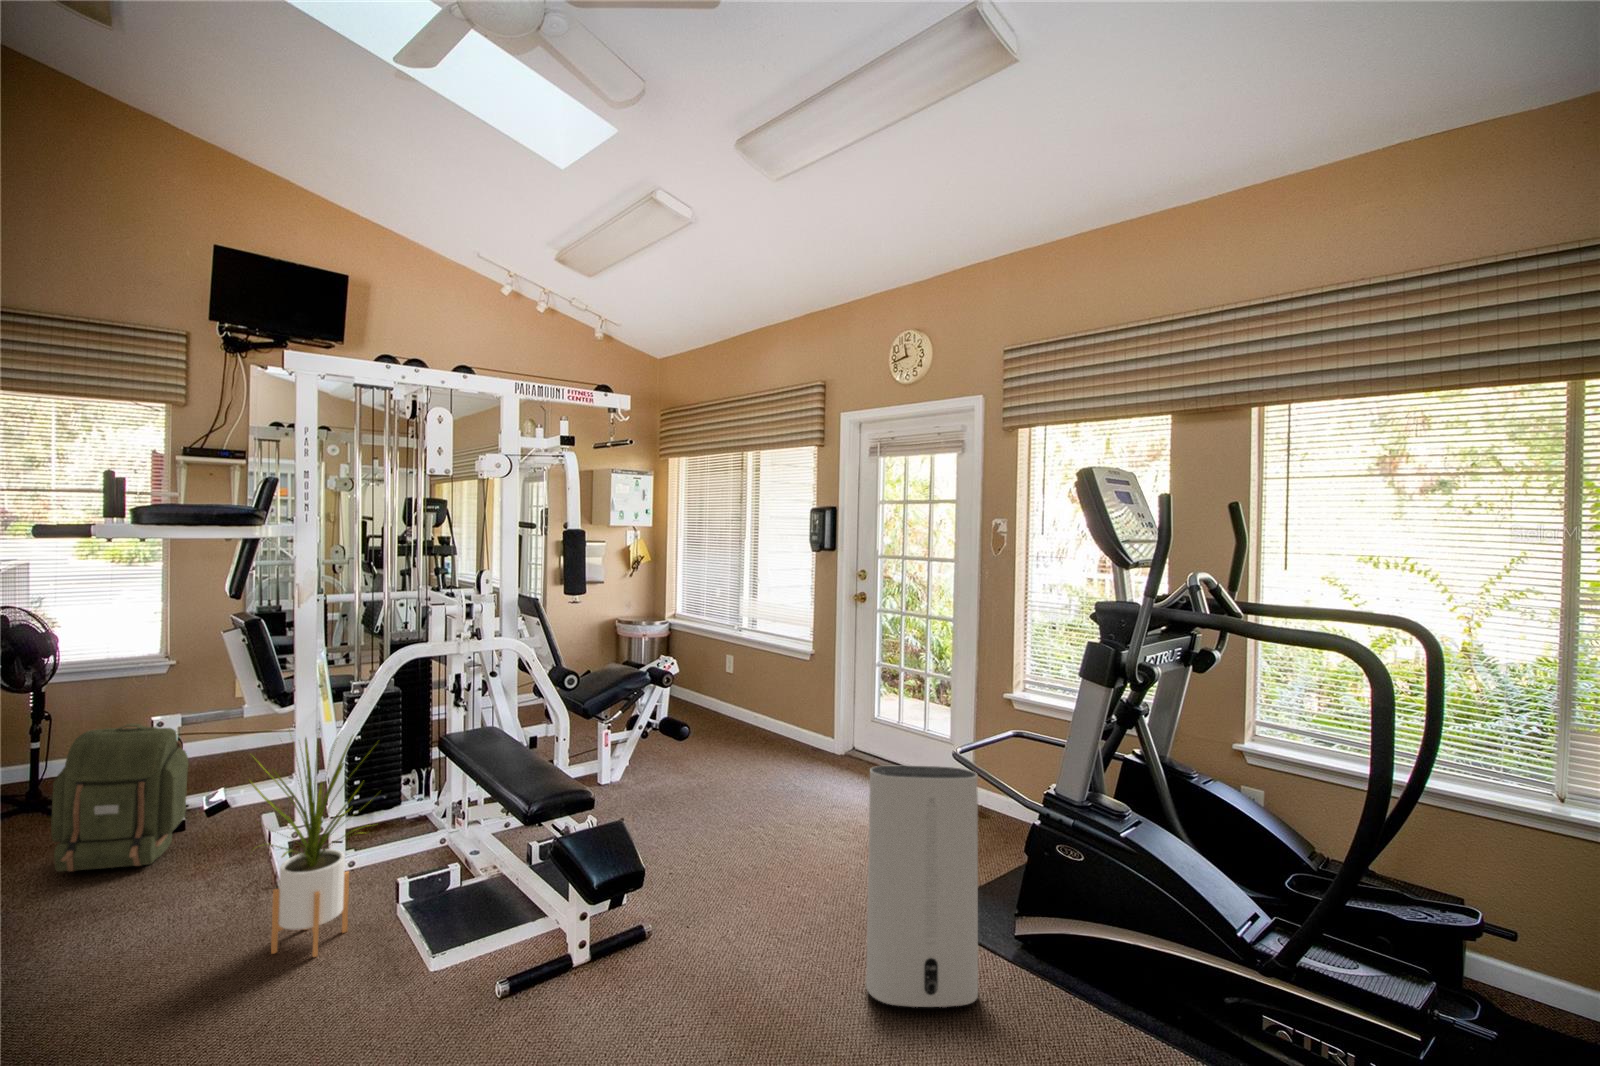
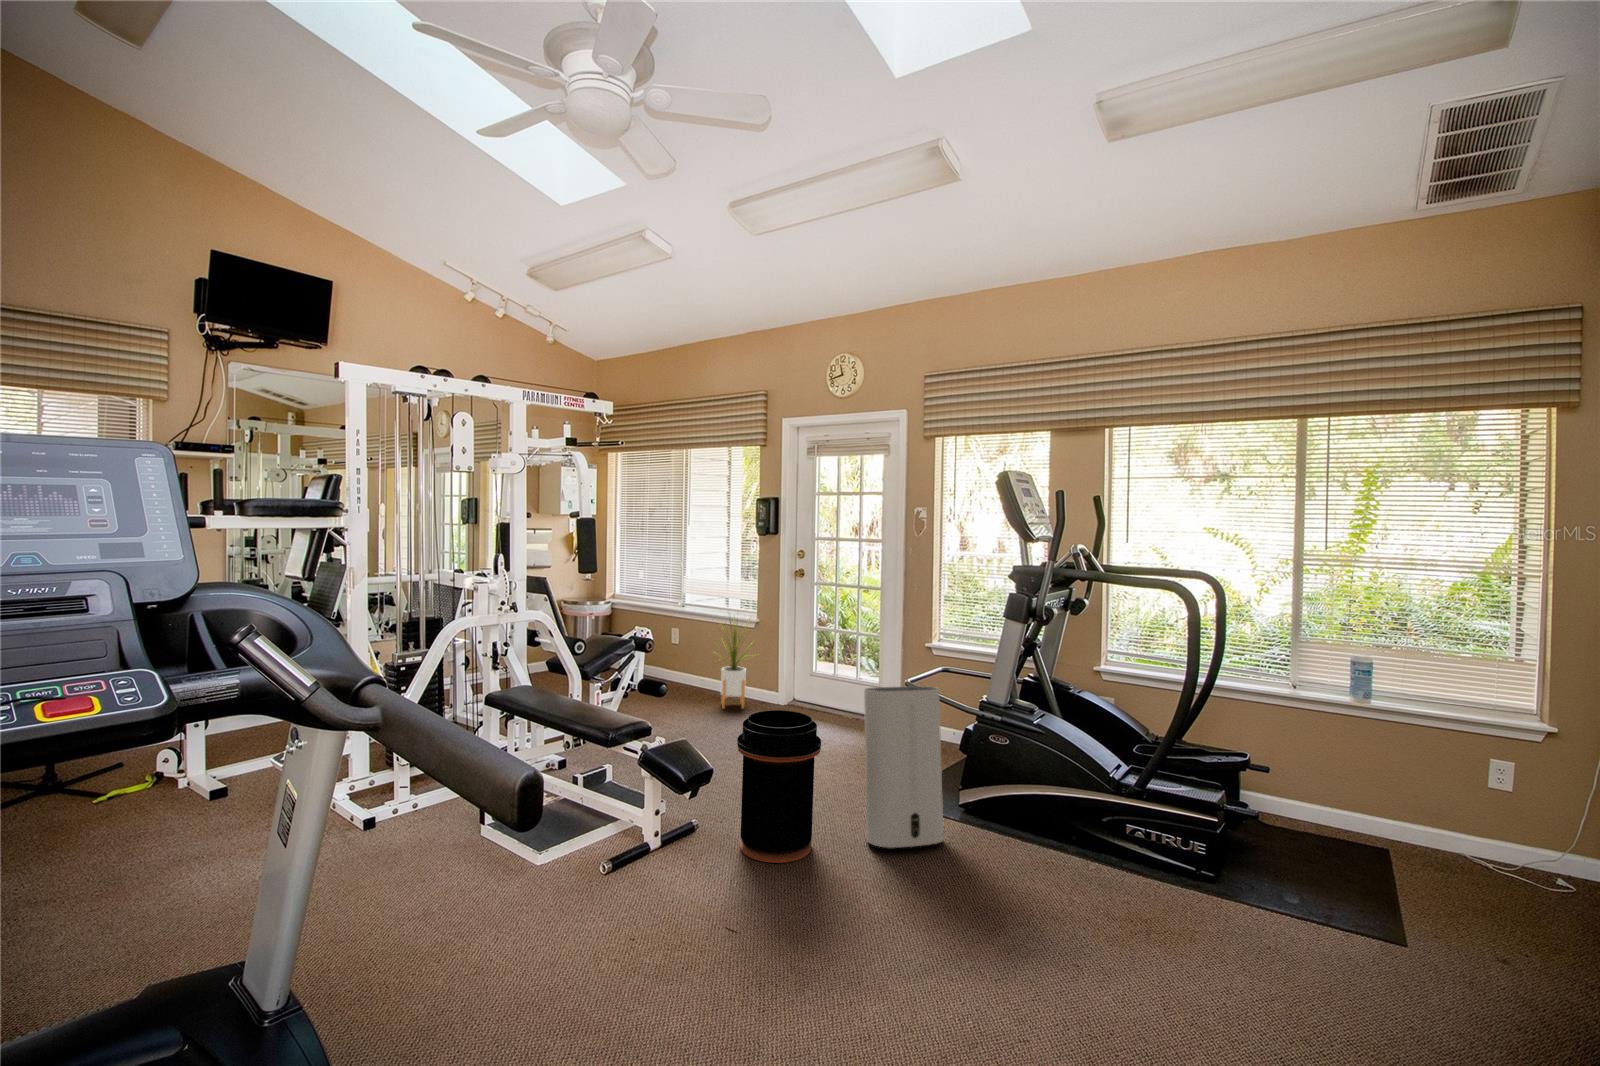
backpack: present [51,724,188,871] -> none [129,697,245,831]
house plant: present [250,729,378,957] -> present [719,621,753,709]
trash can: none [688,789,803,1010] -> present [737,710,821,863]

